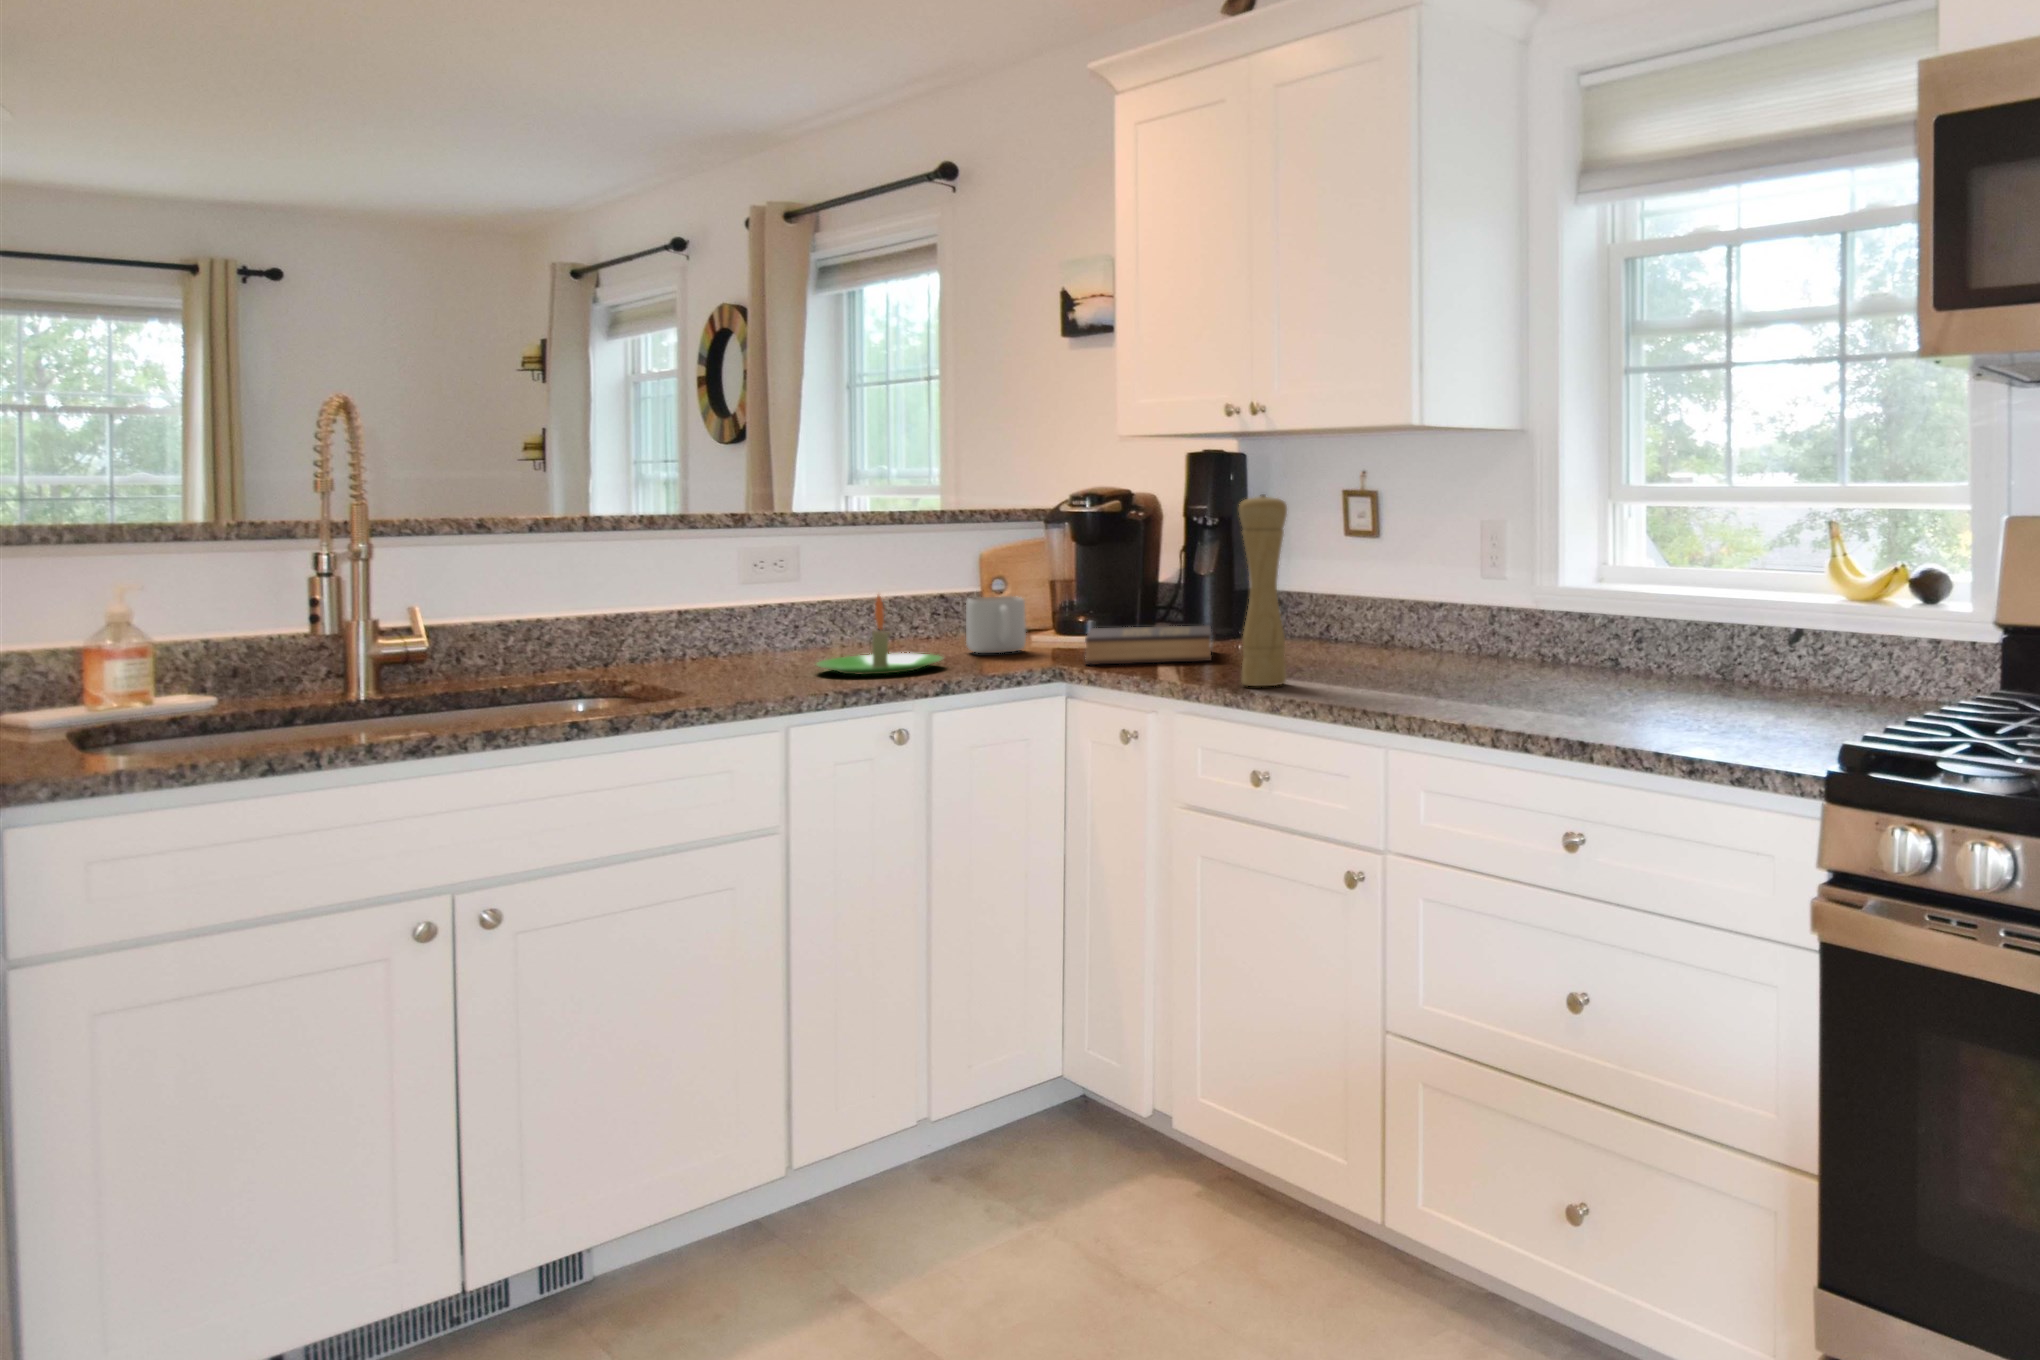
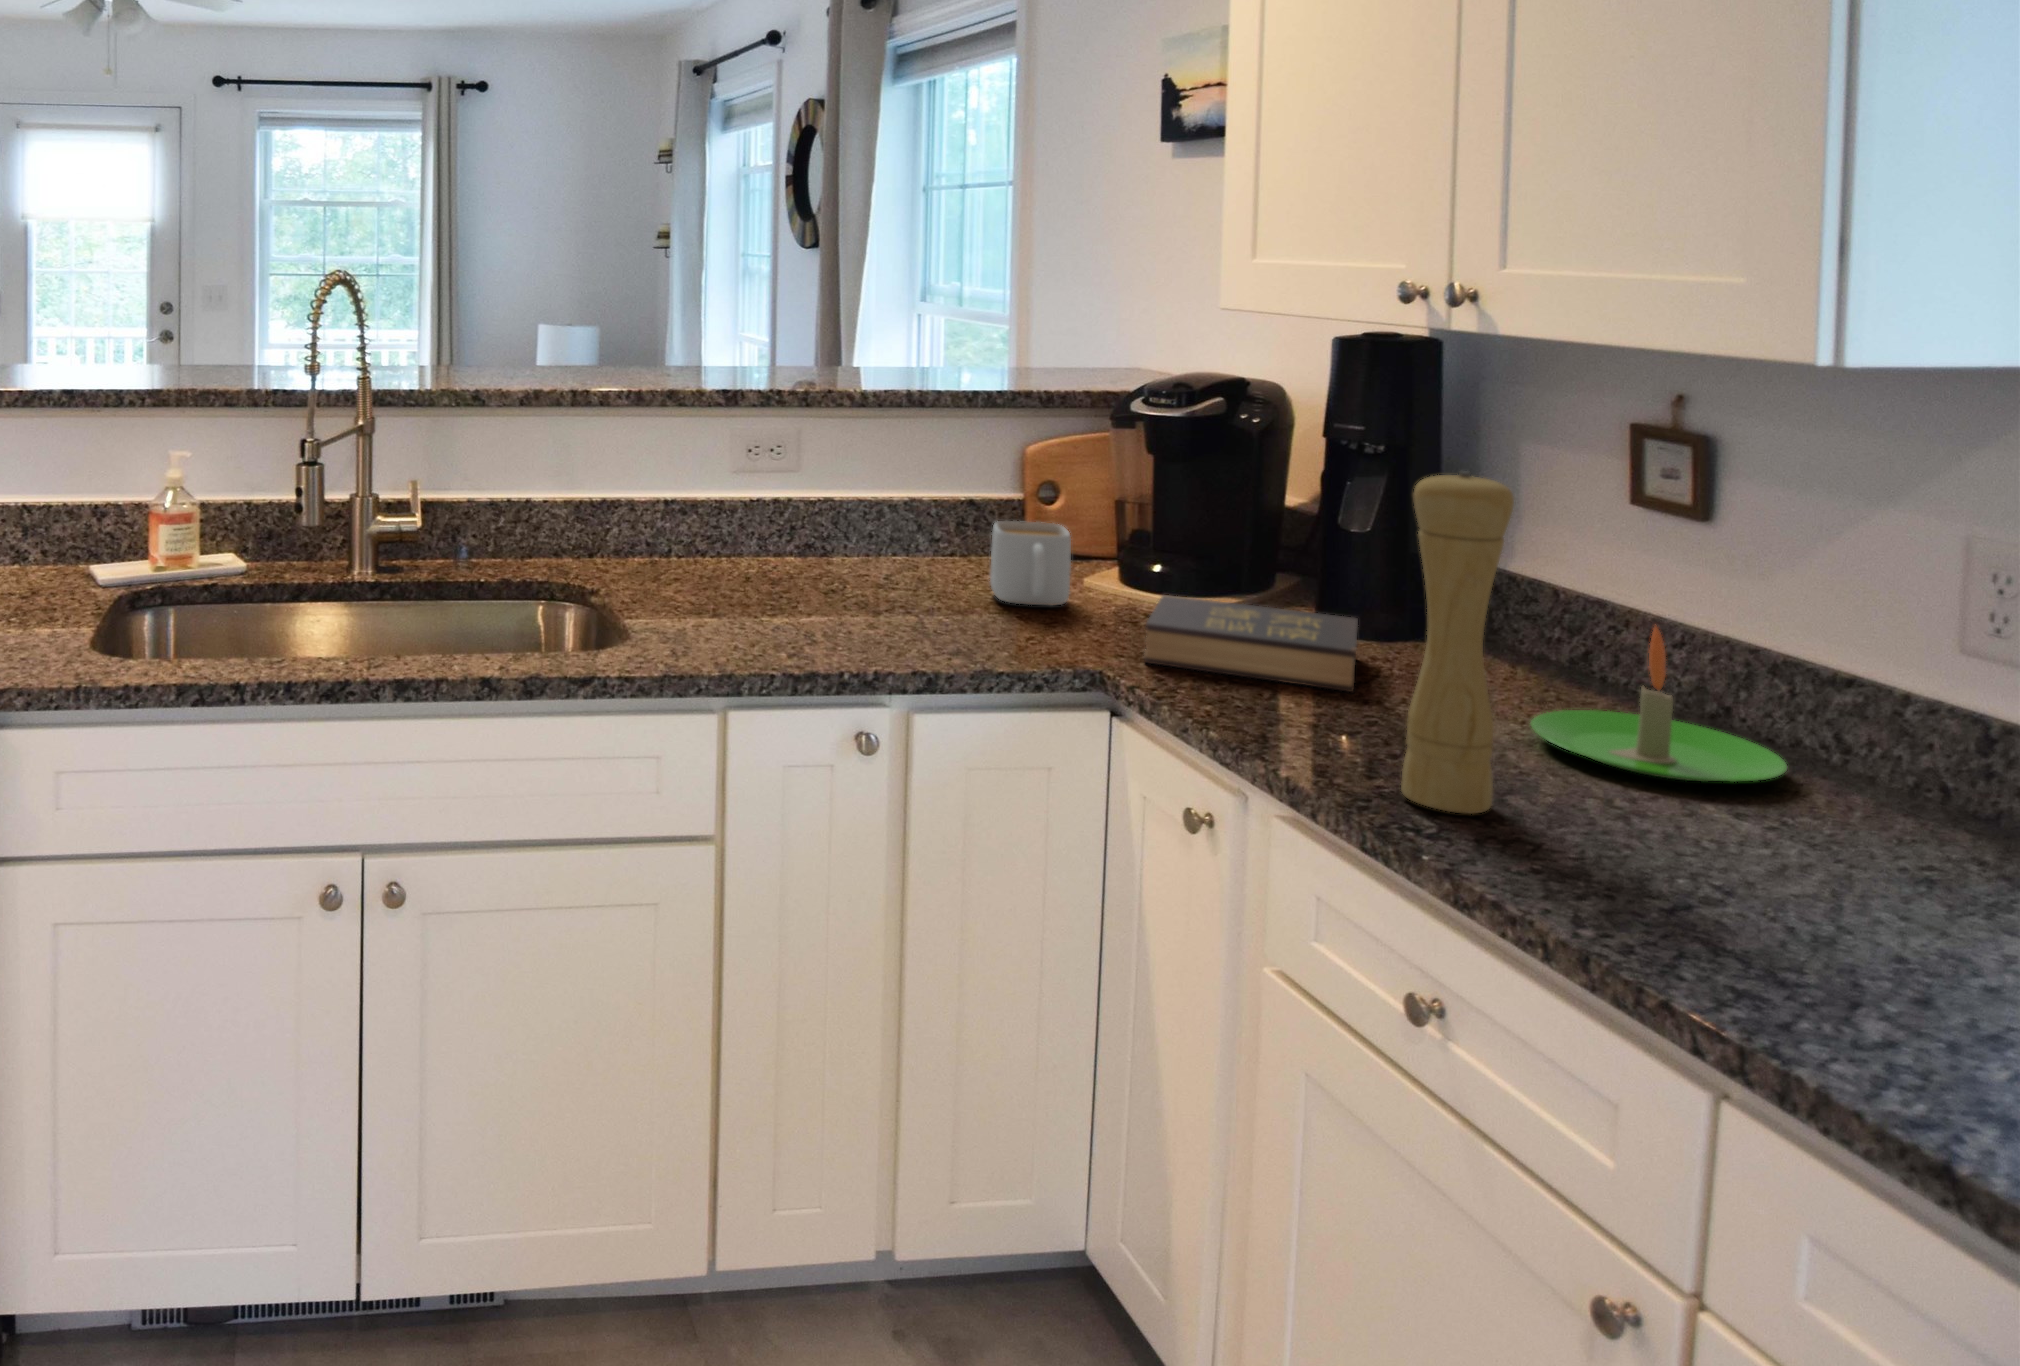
candle: present [817,595,942,675] -> present [1531,625,1787,782]

